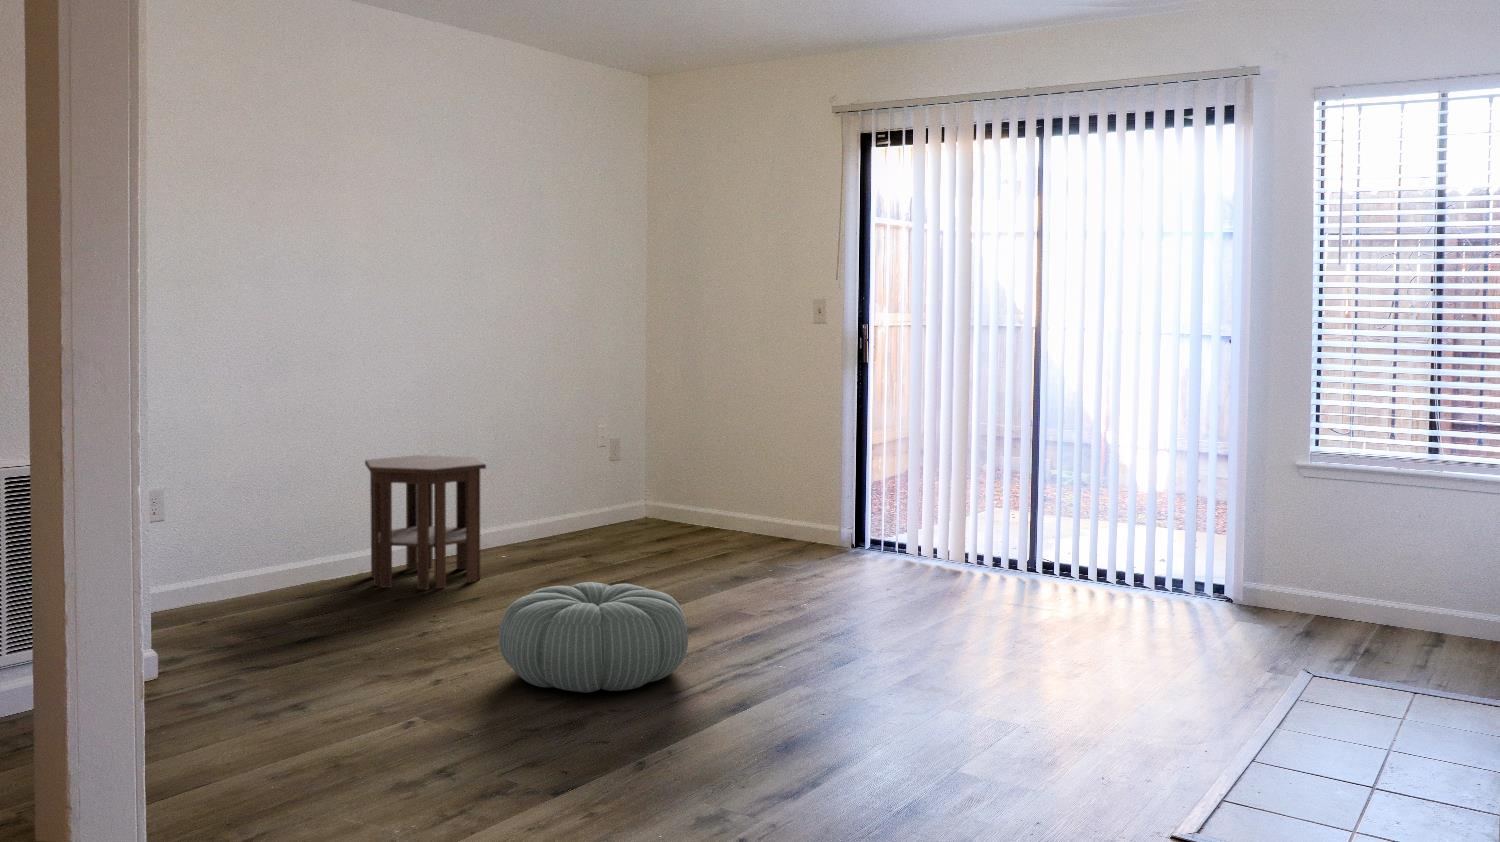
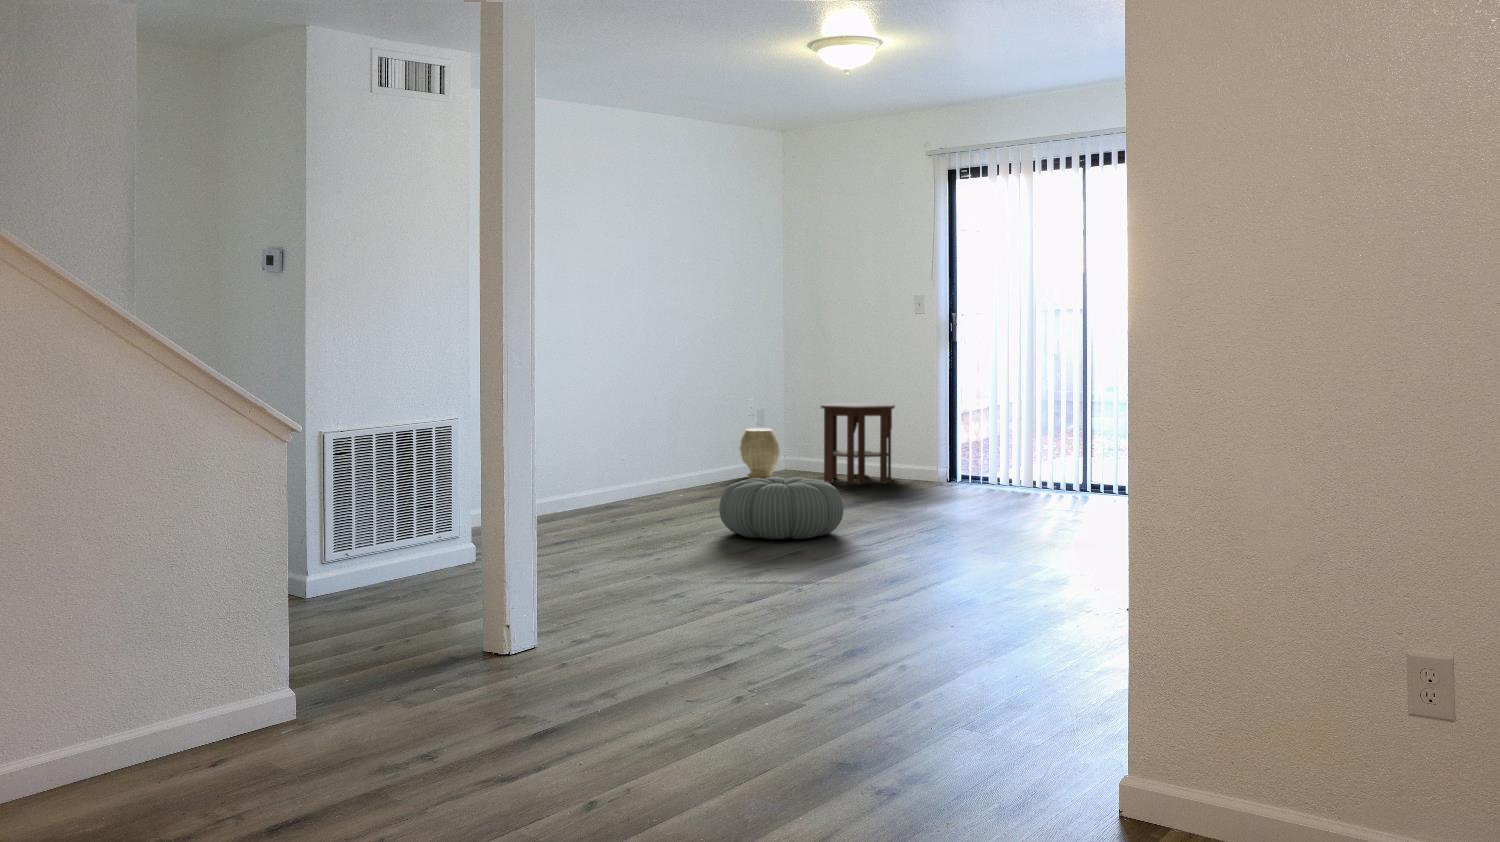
side table: present [365,455,486,590] -> present [821,403,895,484]
woven basket: none [583,467,637,535] -> present [738,427,780,478]

